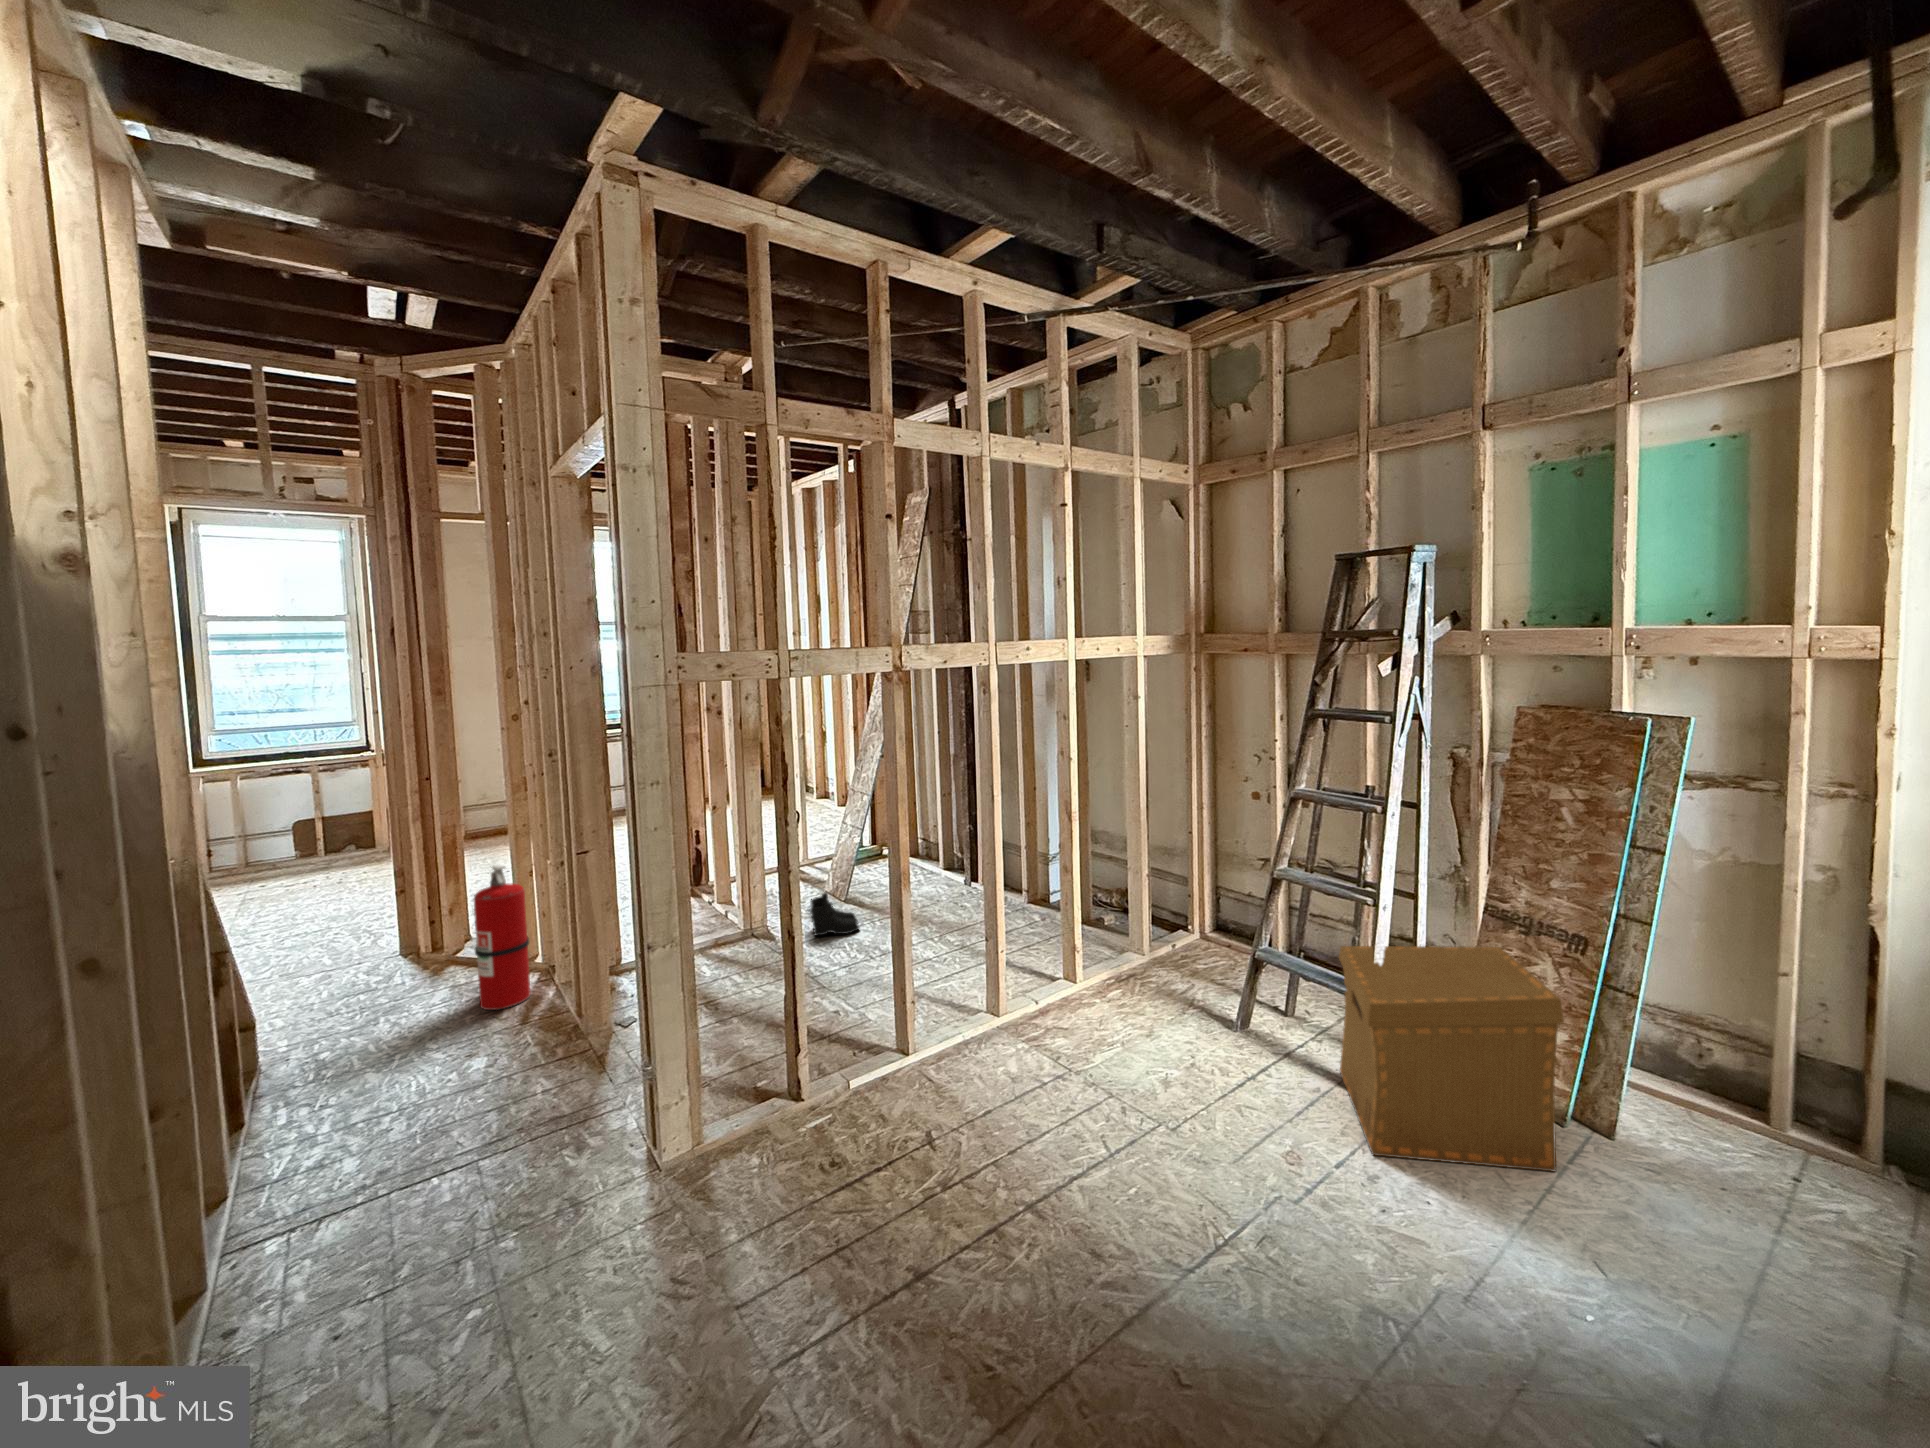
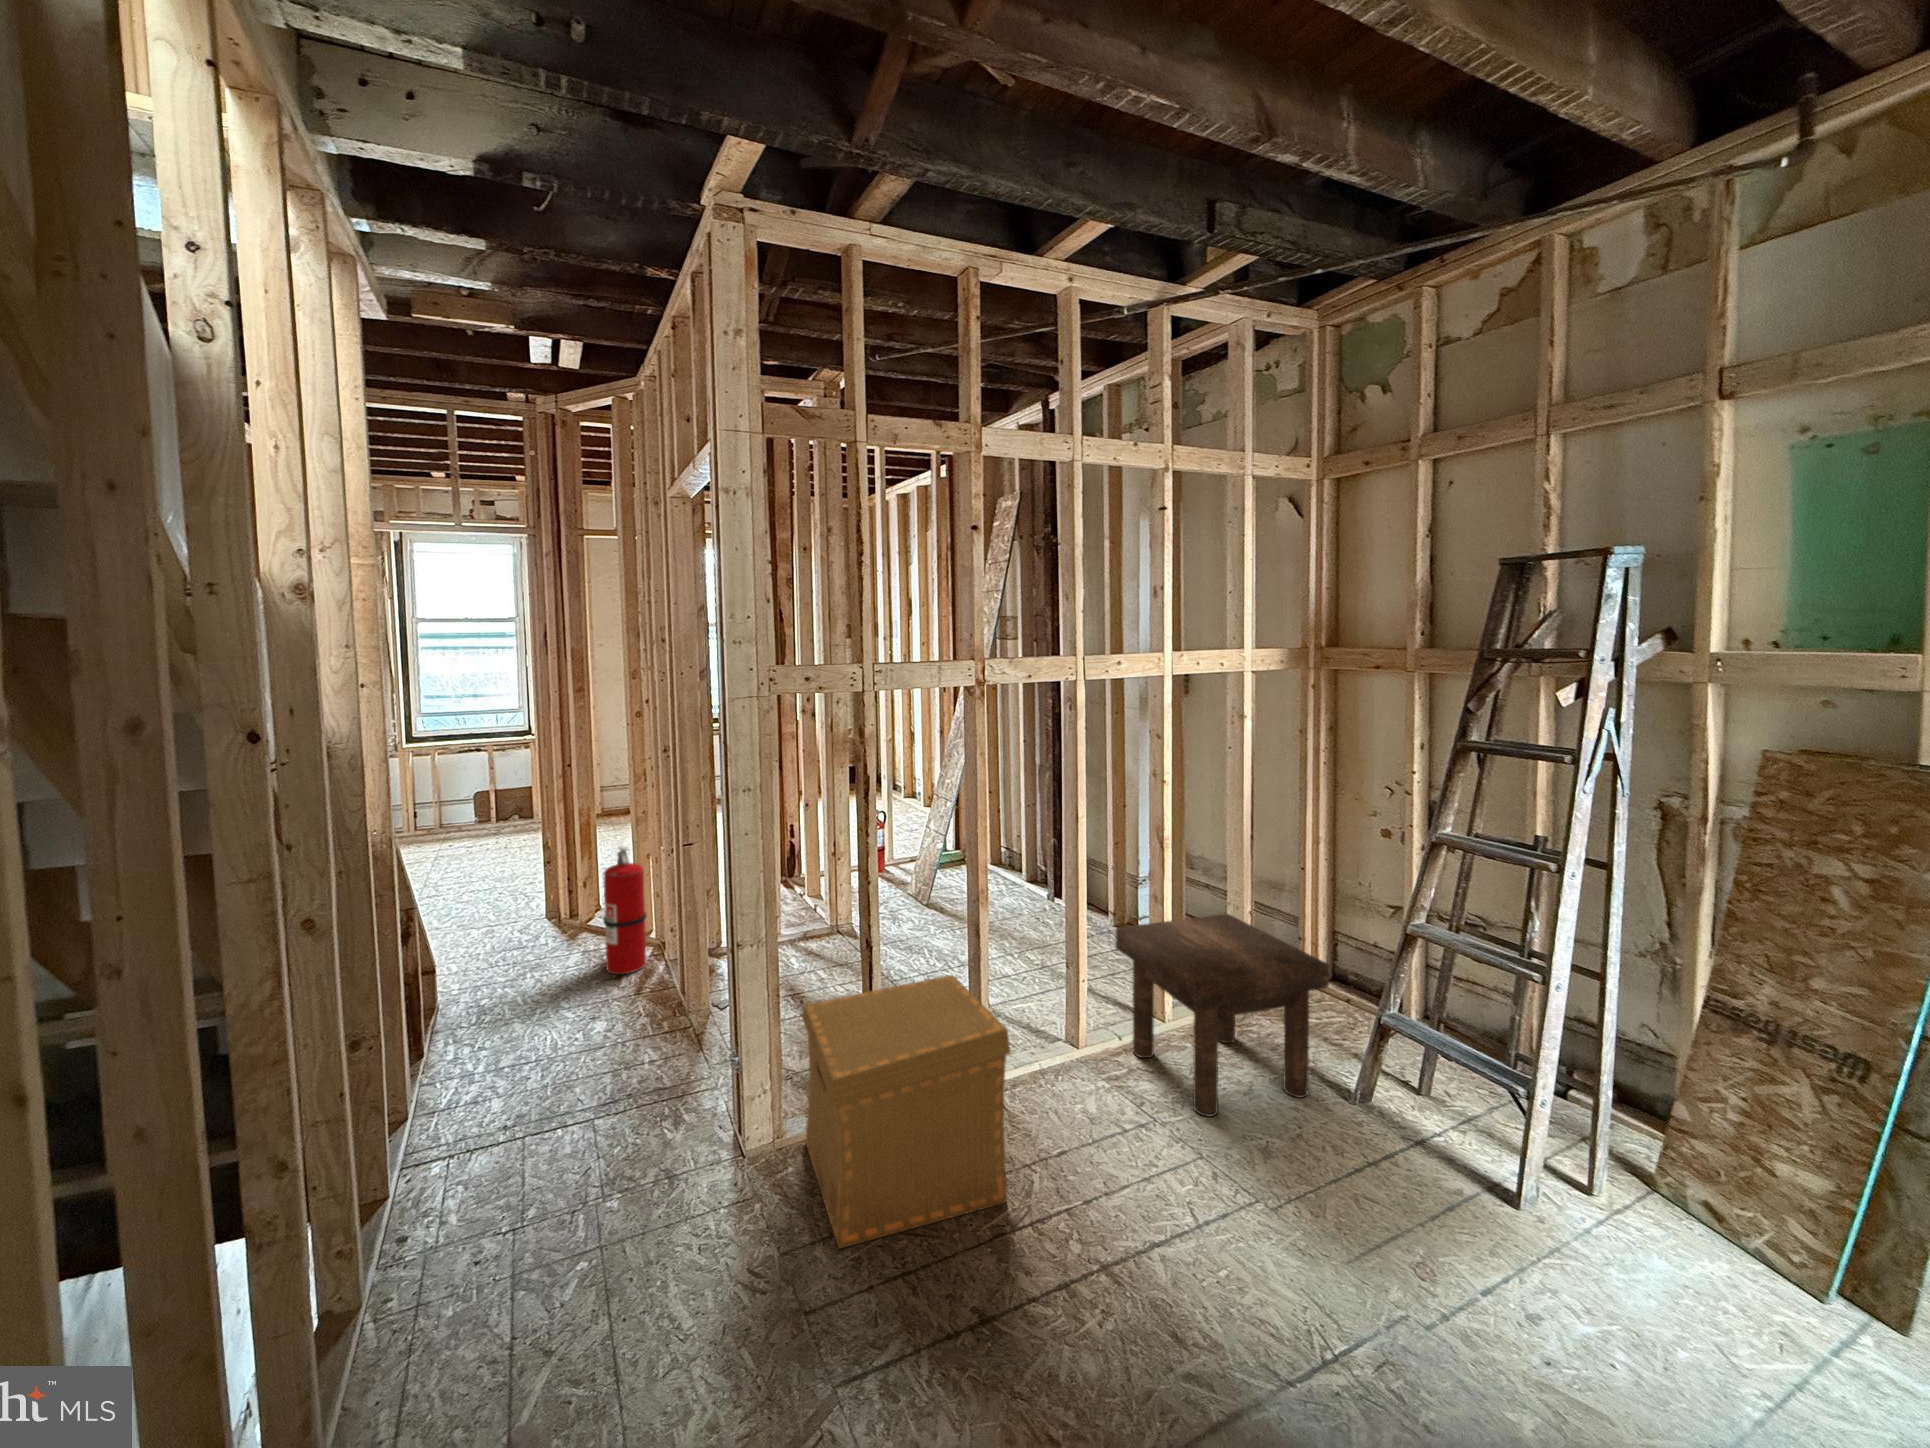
stool: none [1034,878,1215,1060] -> present [1116,914,1329,1117]
boots: present [810,893,859,935] -> none [888,894,935,937]
cardboard box: present [1339,946,1564,1171] -> present [802,975,1010,1249]

